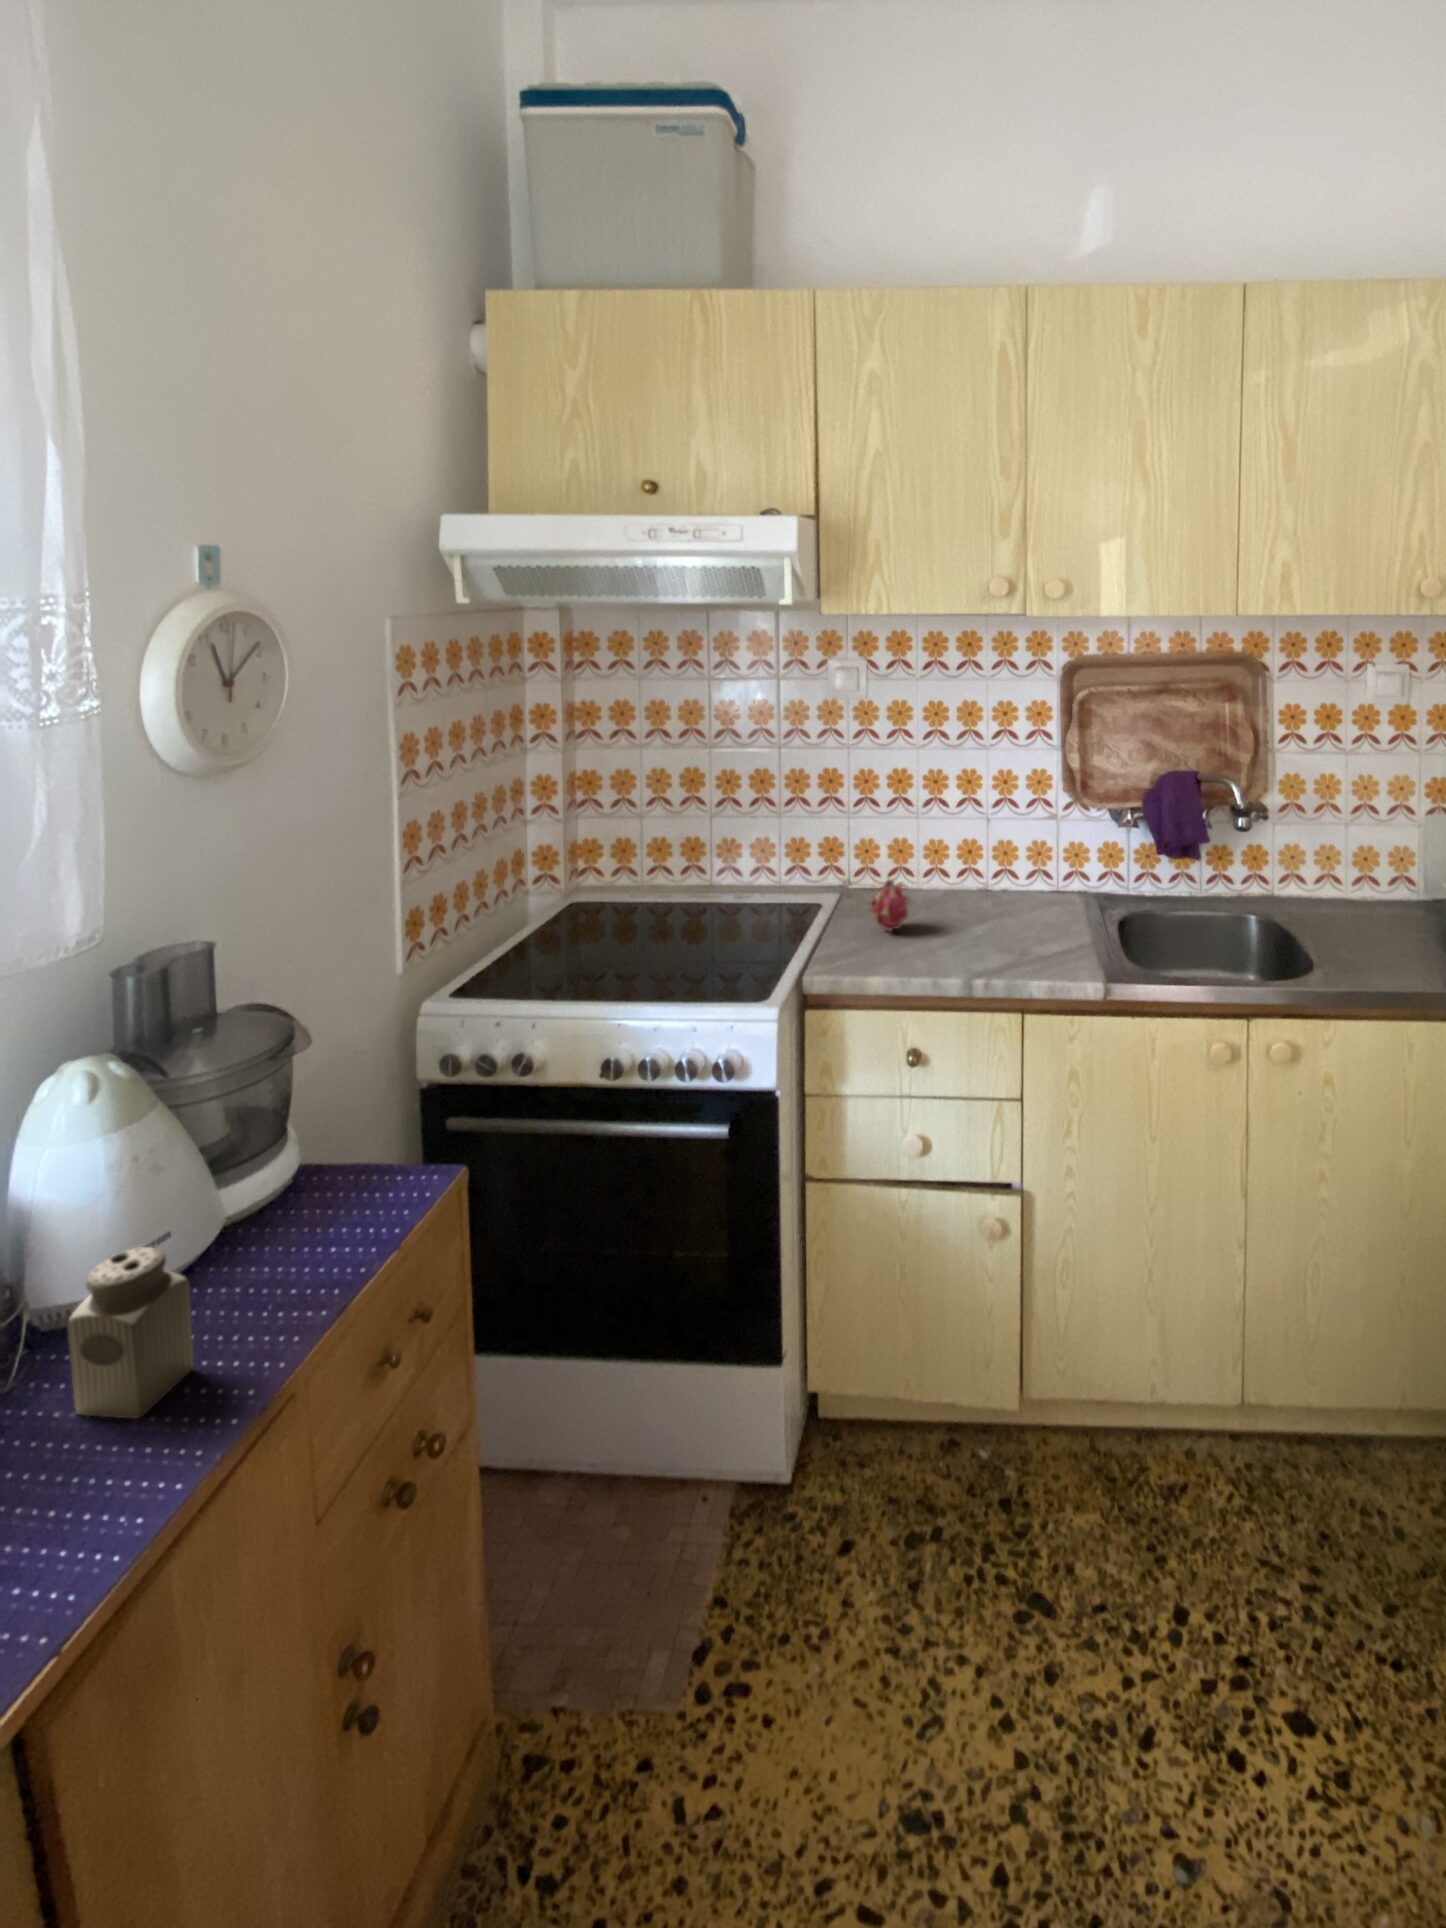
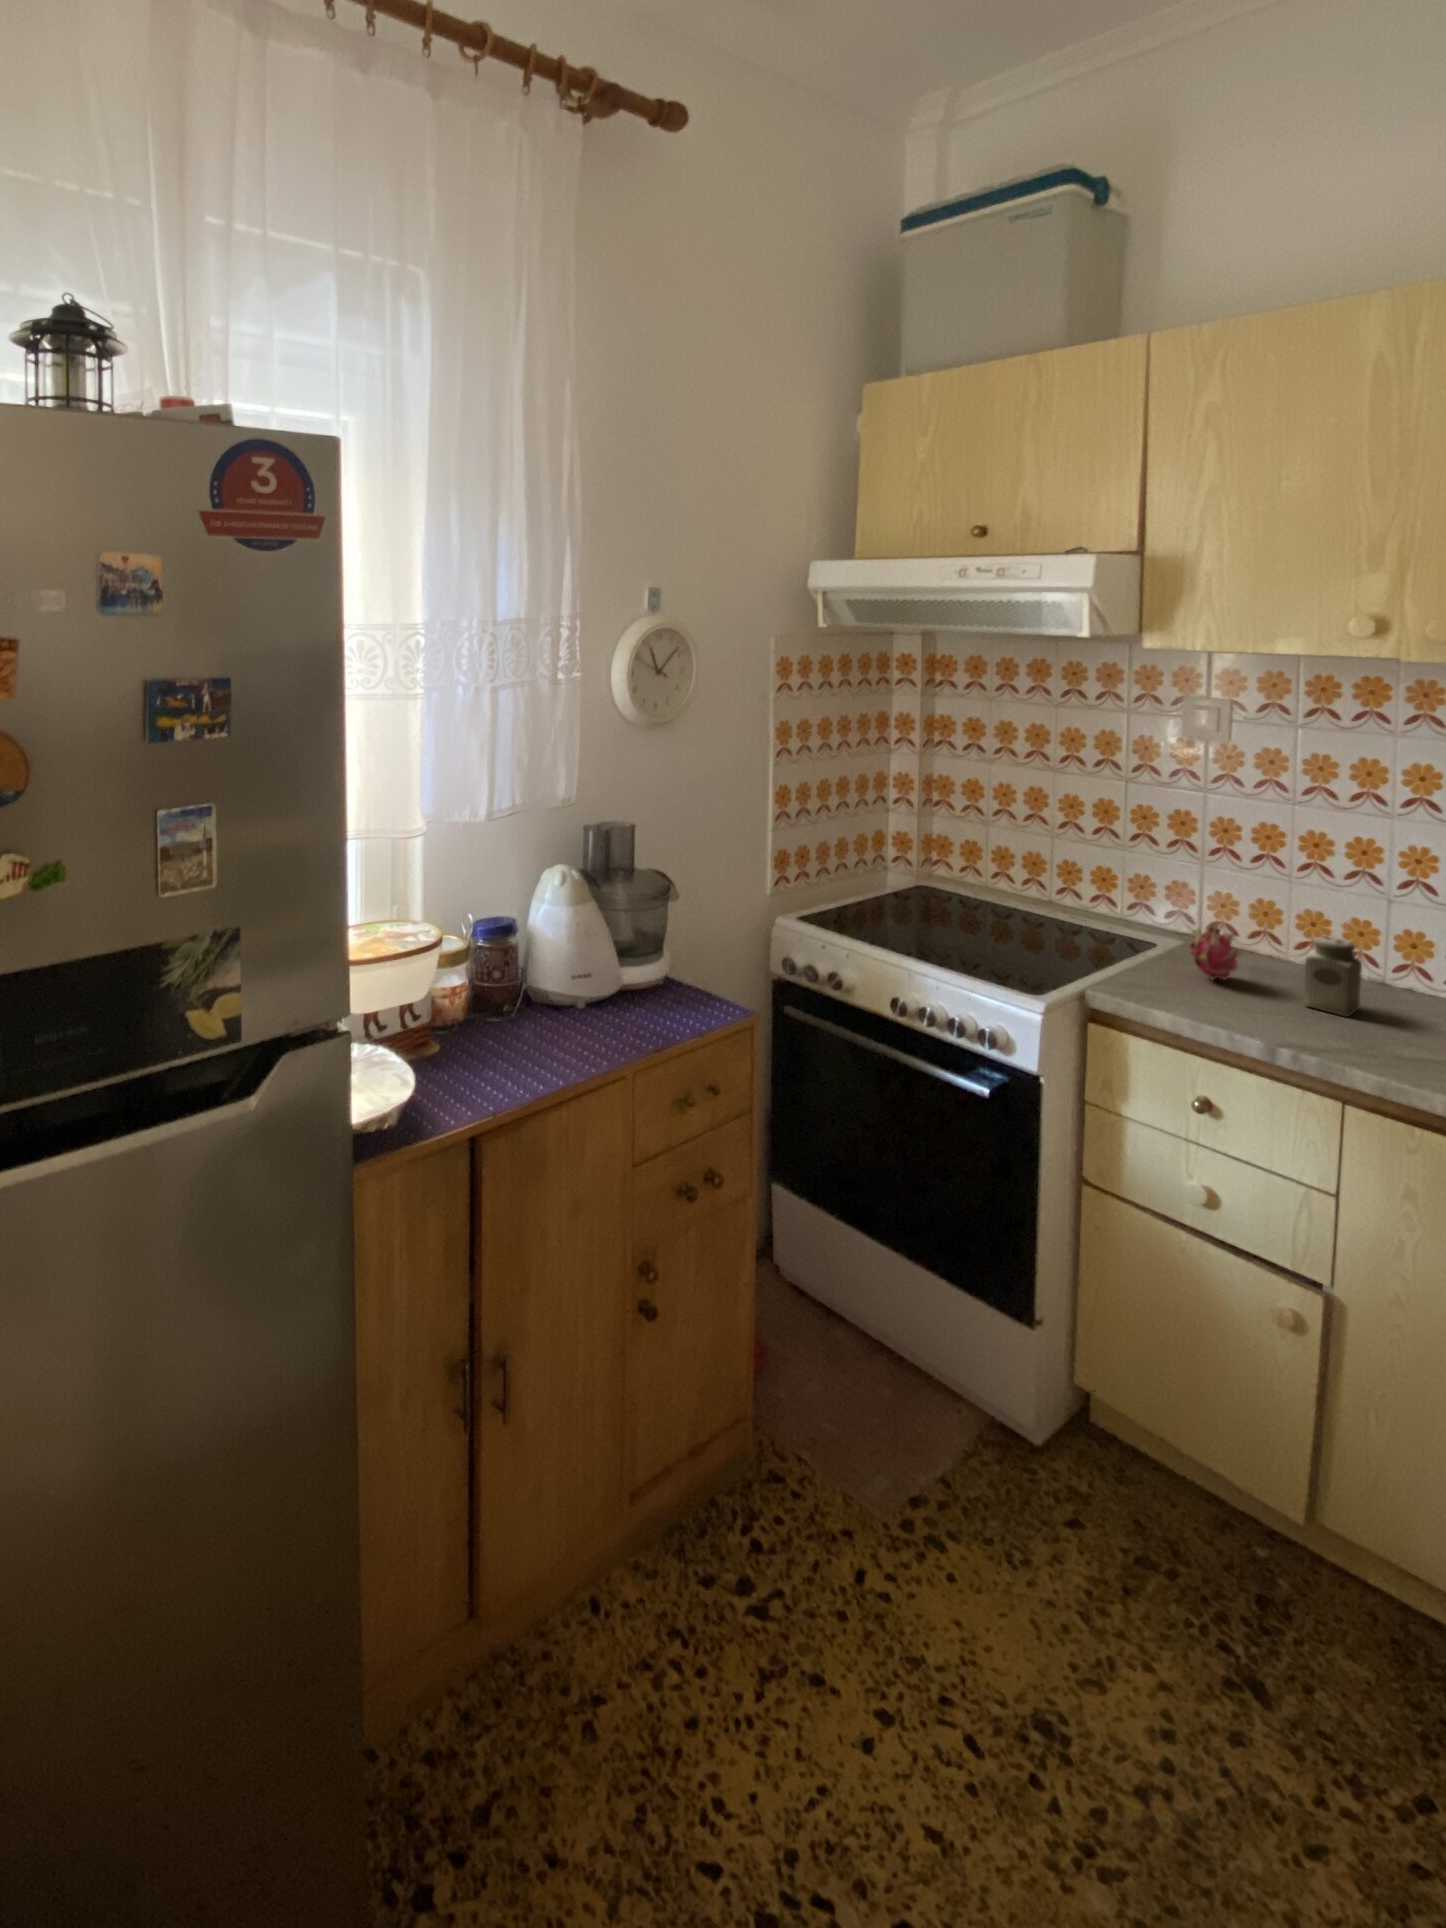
salt shaker: present [67,1247,194,1419] -> present [1304,936,1362,1017]

